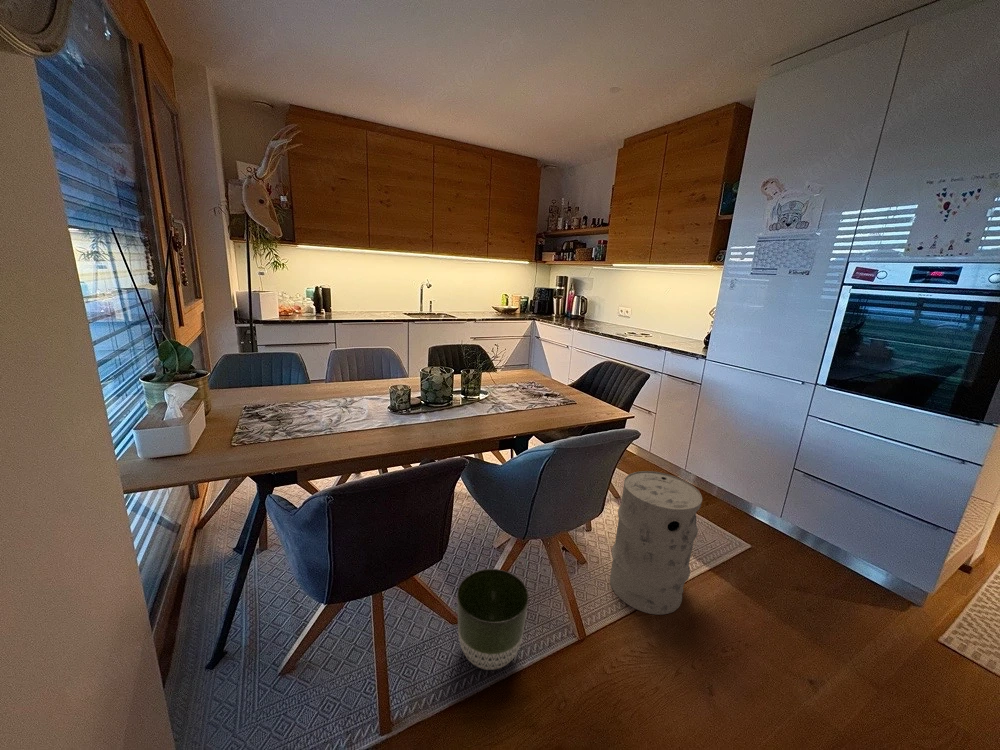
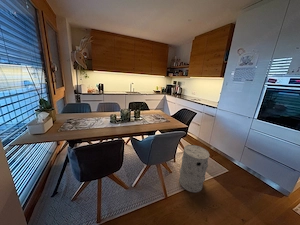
planter: present [457,569,528,670] -> none [125,174,148,207]

